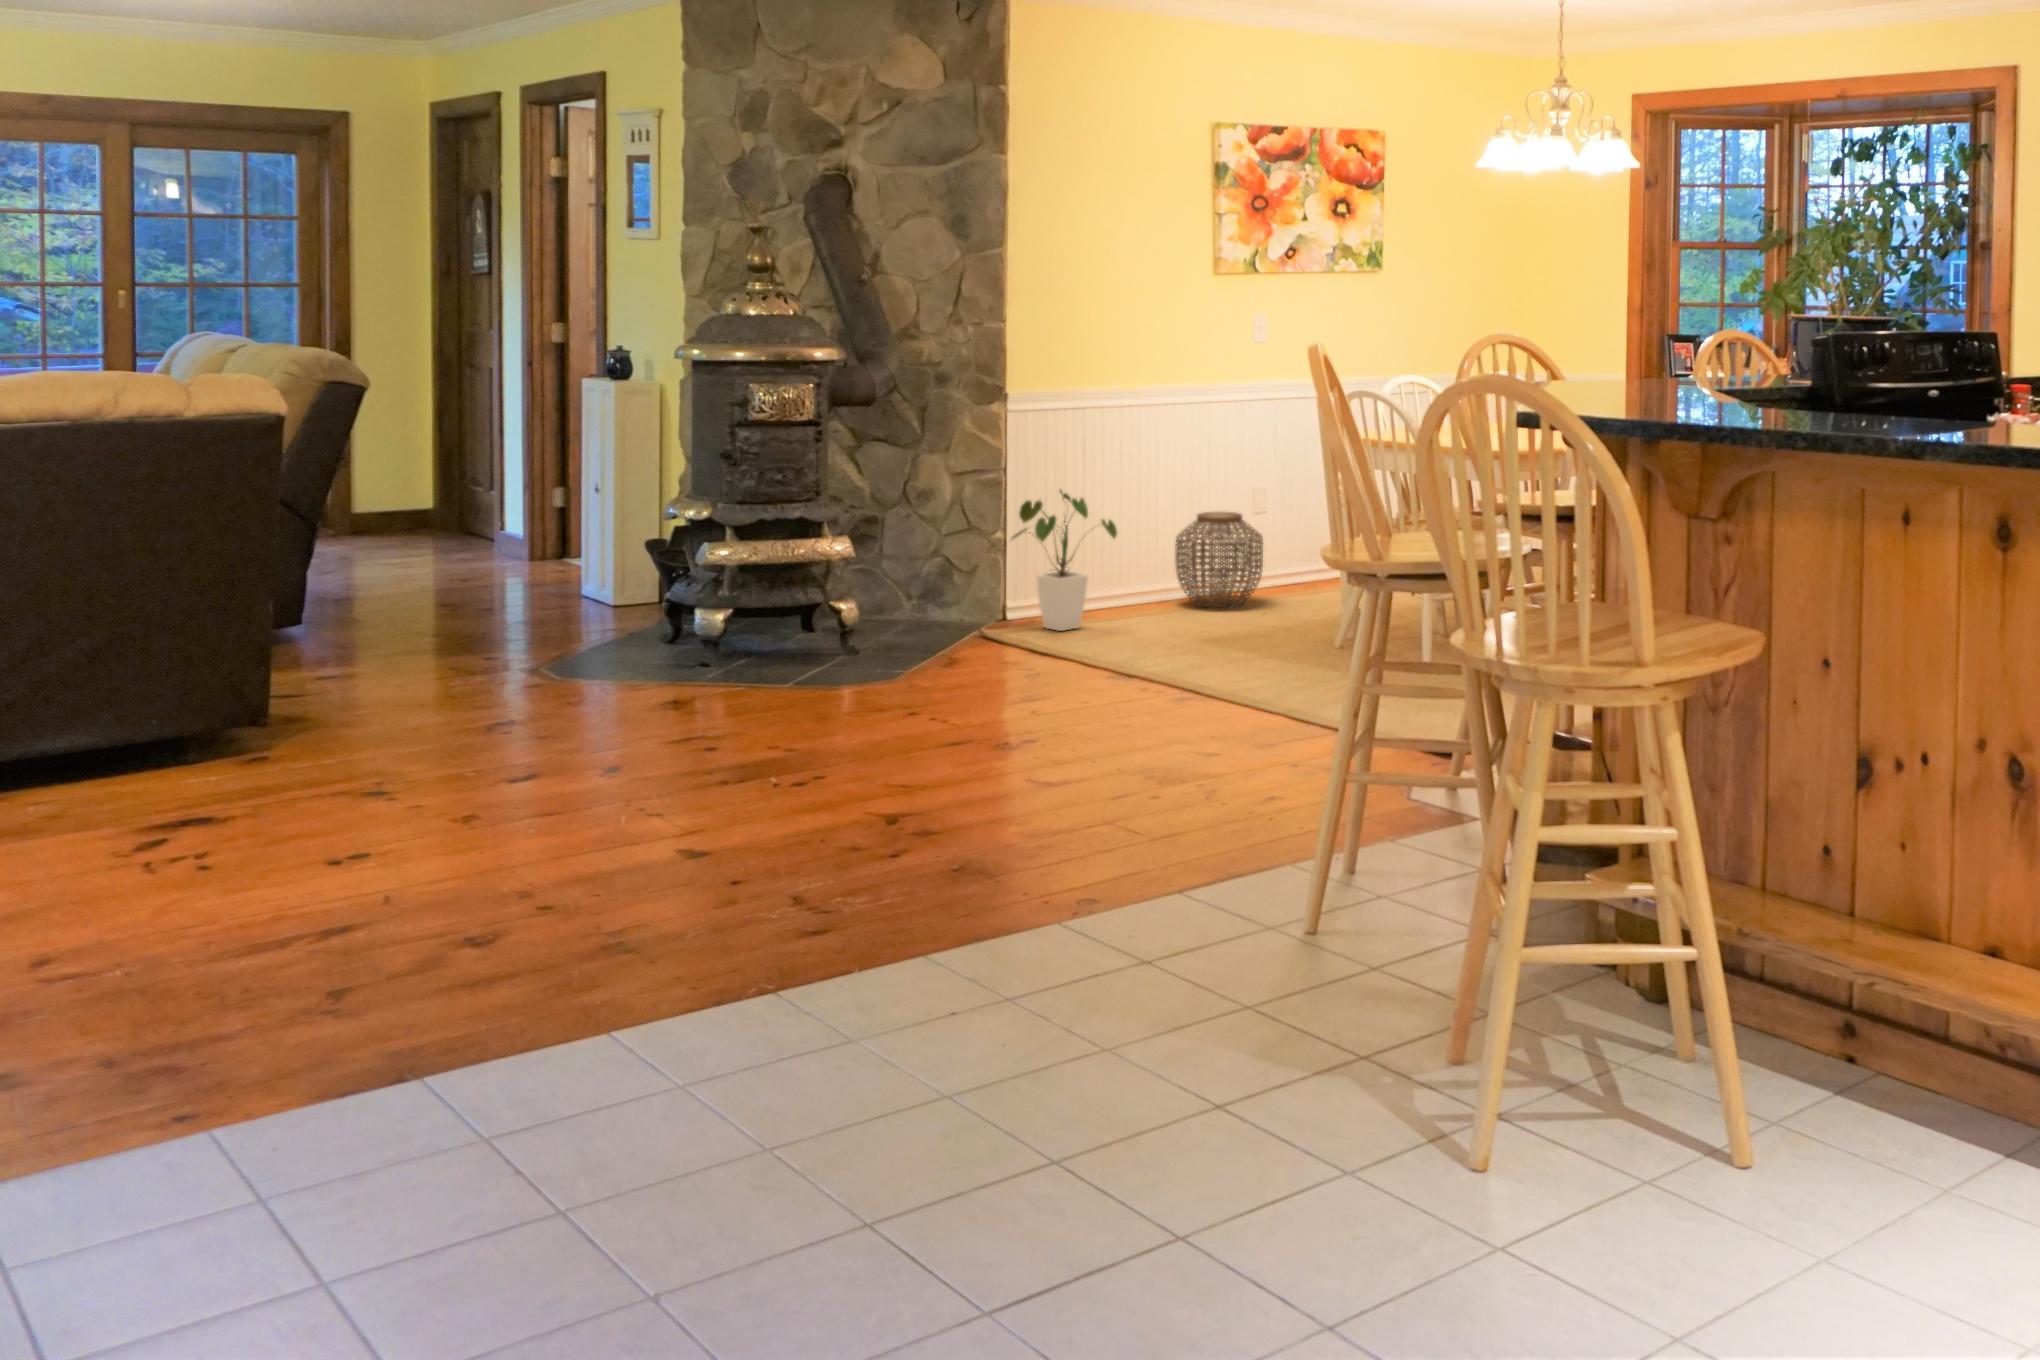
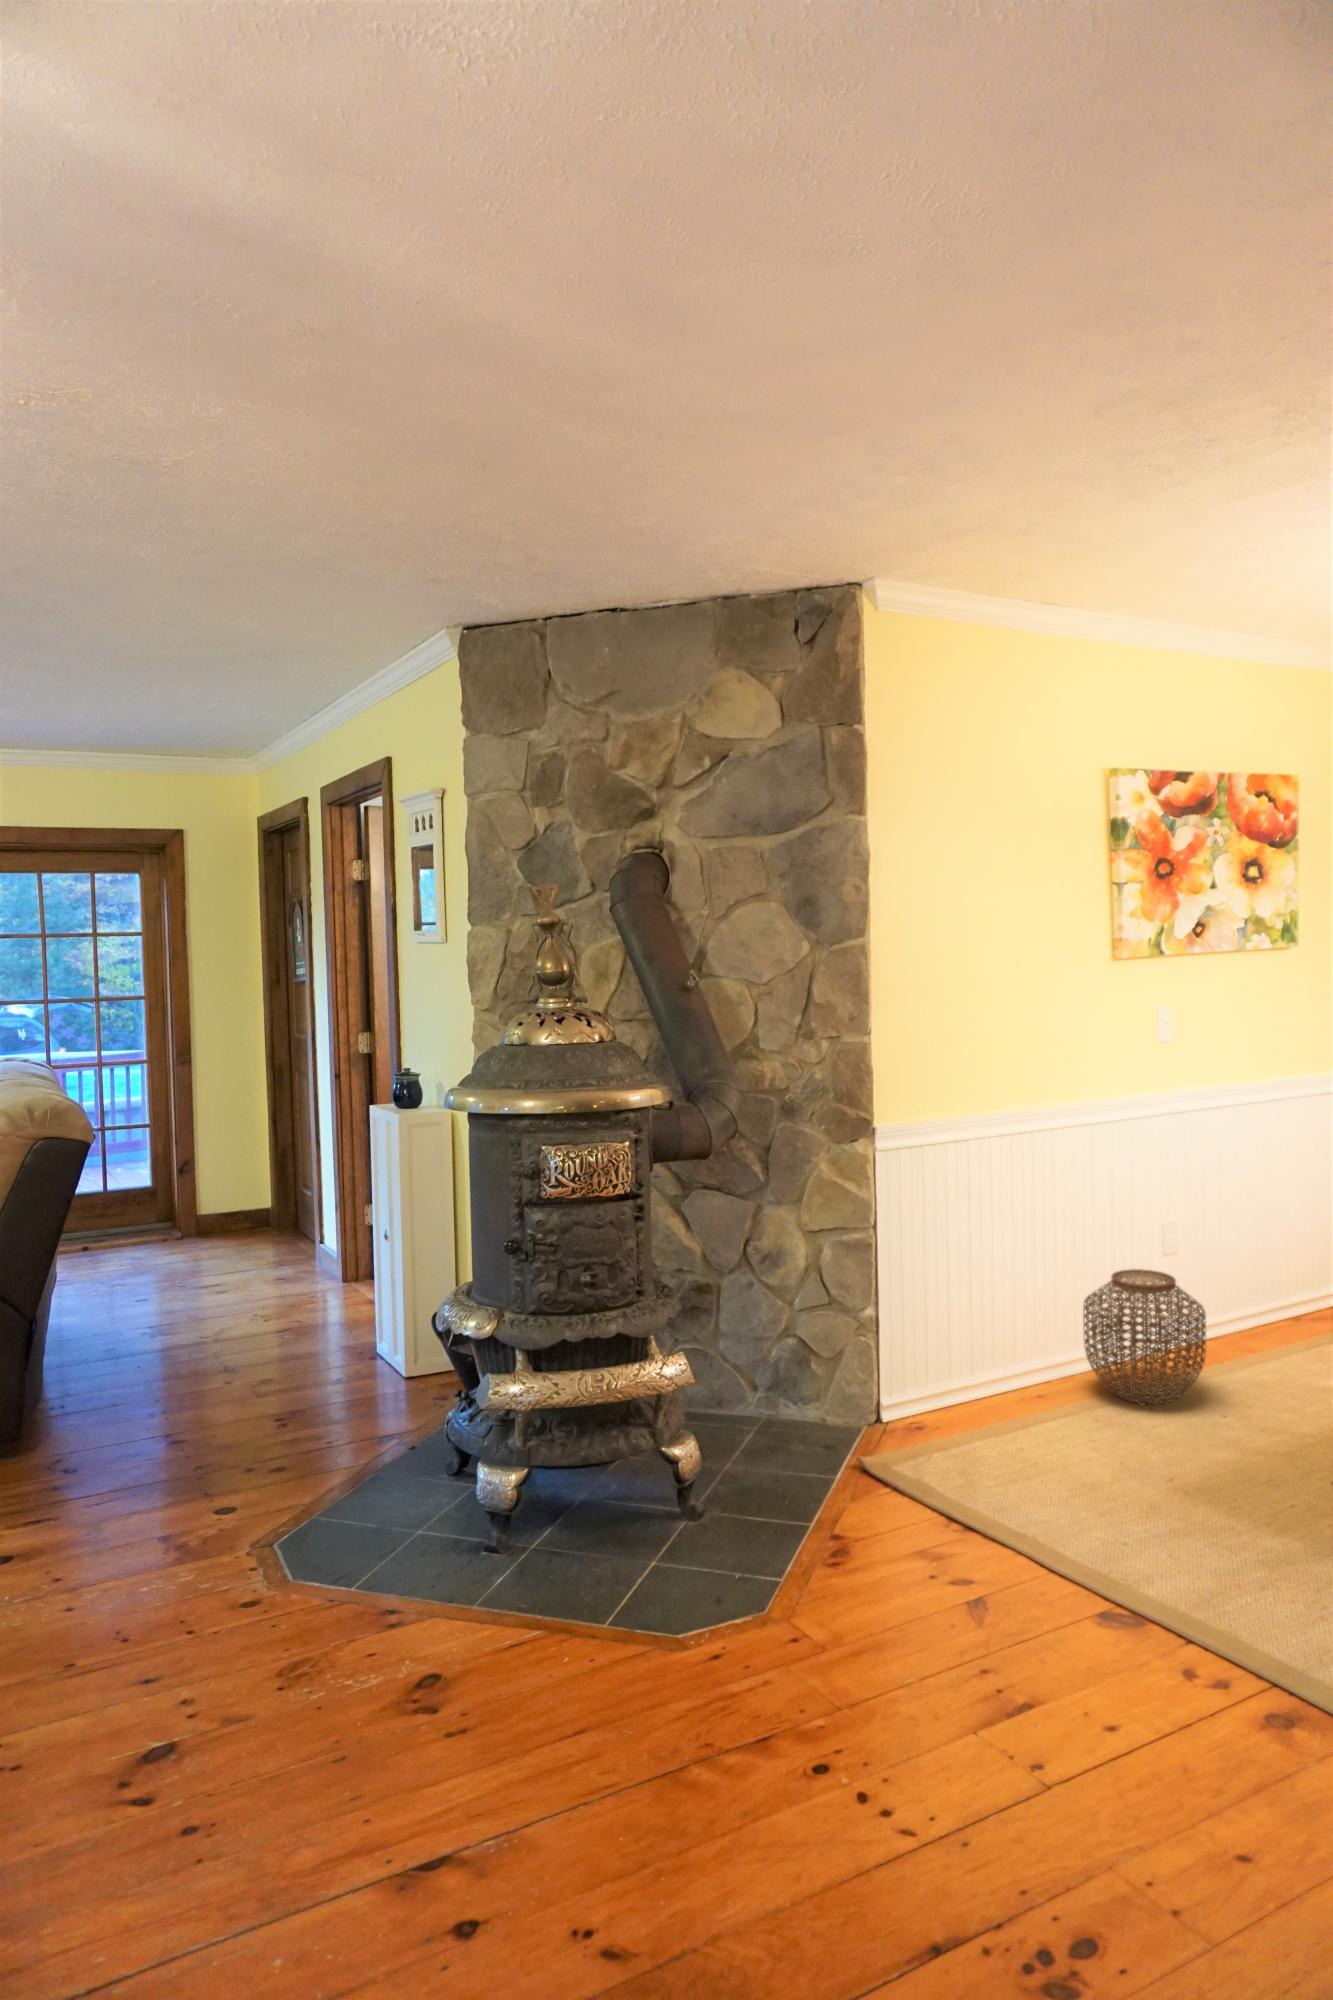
house plant: present [1013,490,1117,631] -> none [884,1255,1040,1463]

